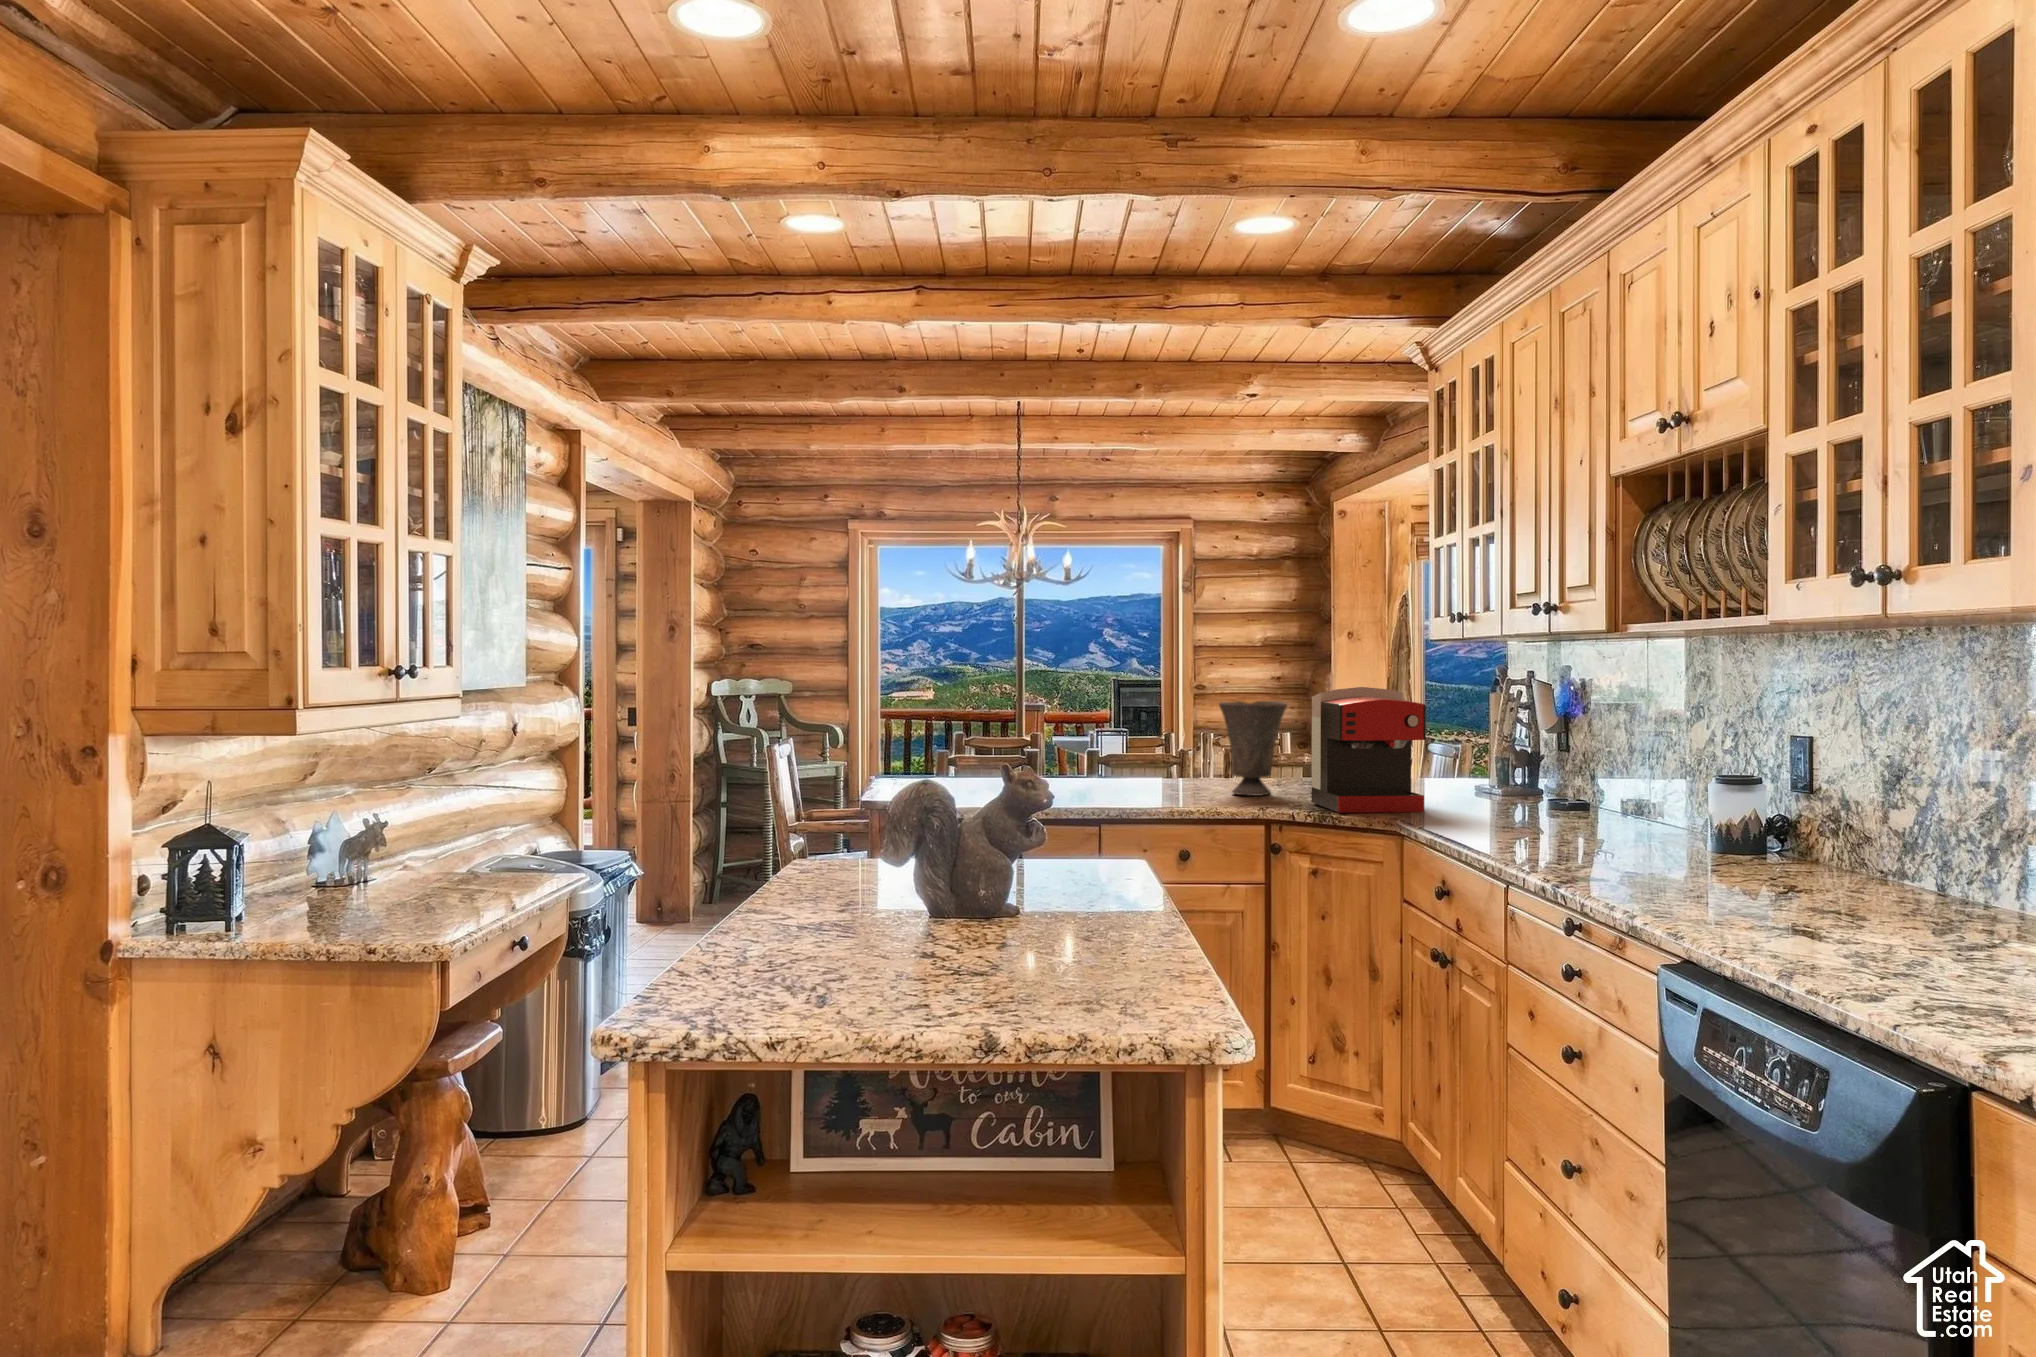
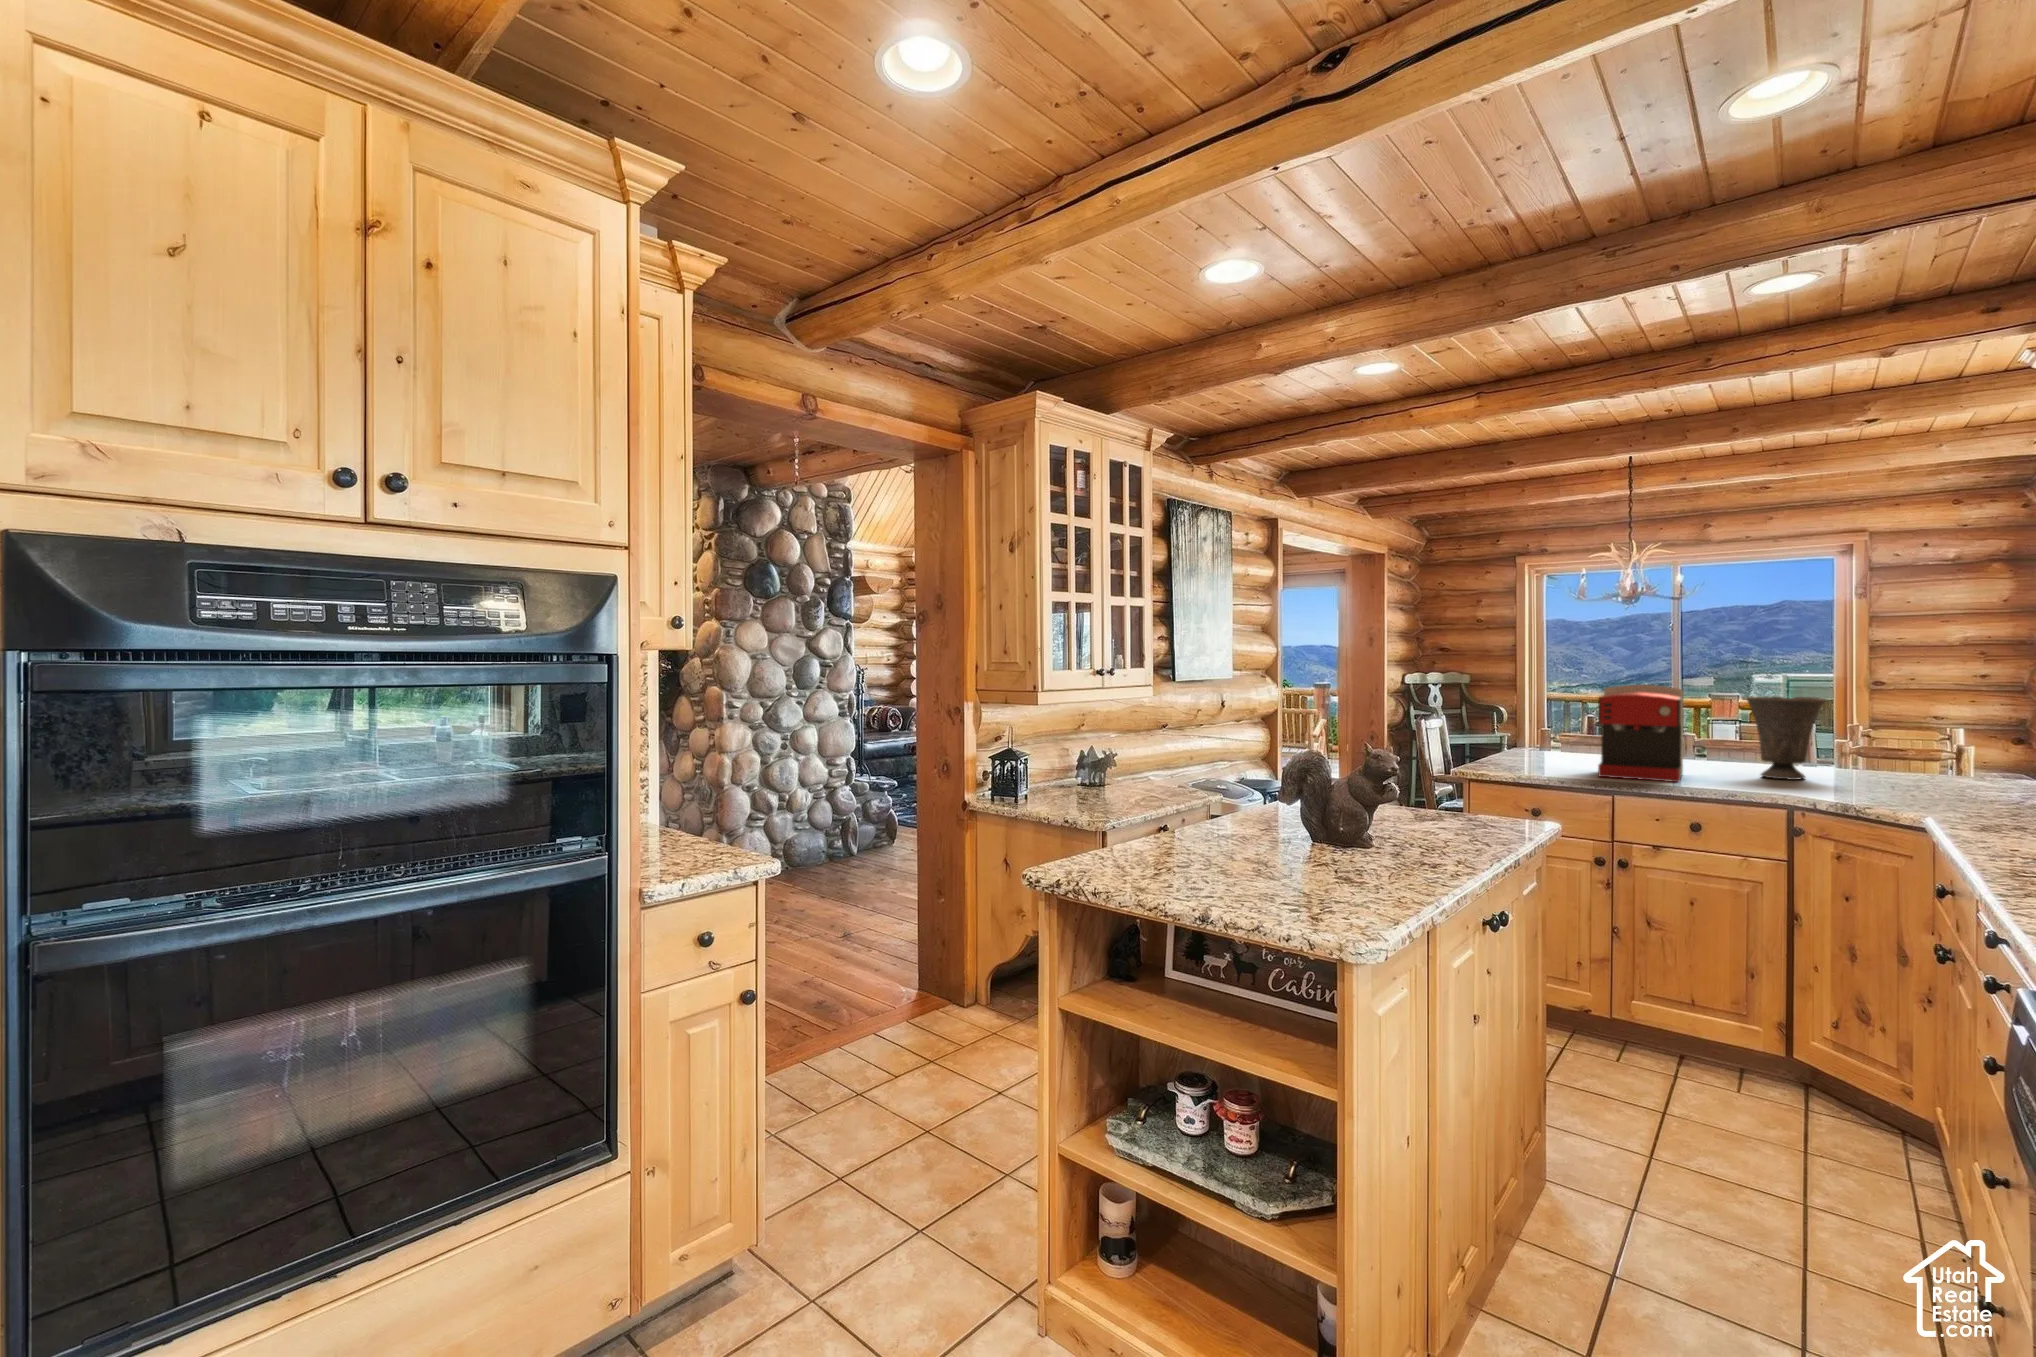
coffee maker: present [1312,687,1426,813] -> present [1598,684,1683,782]

